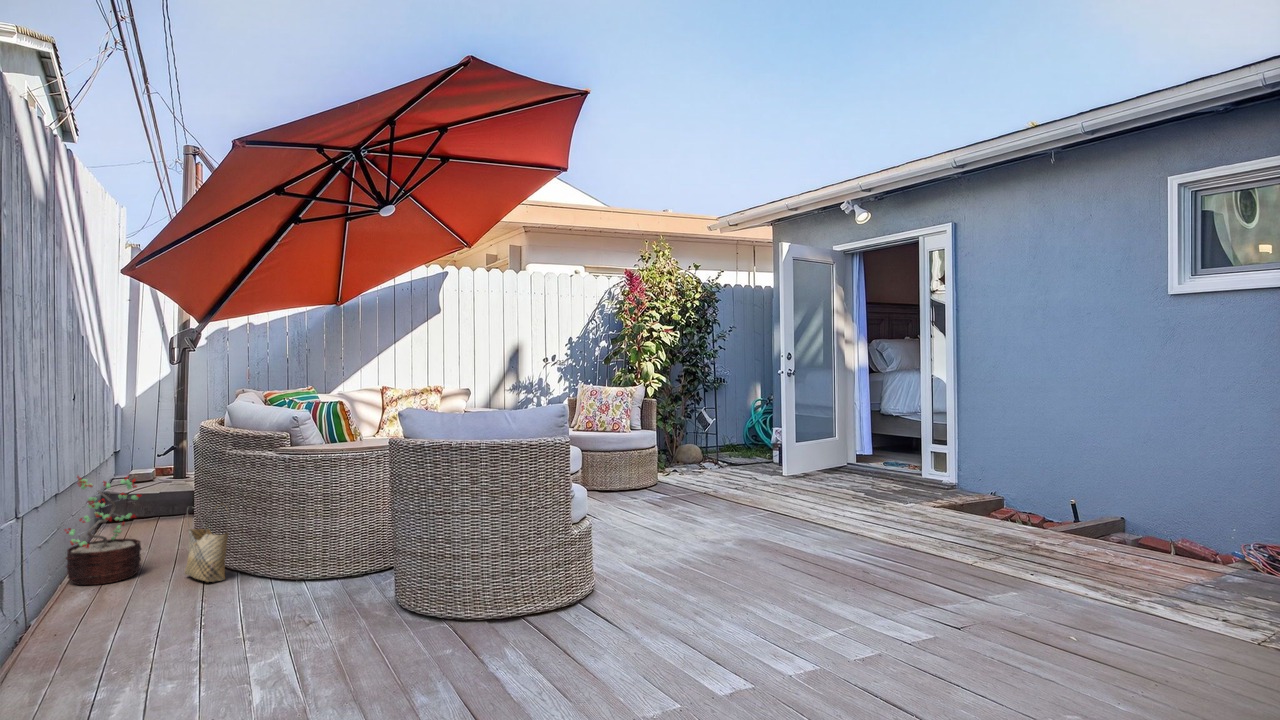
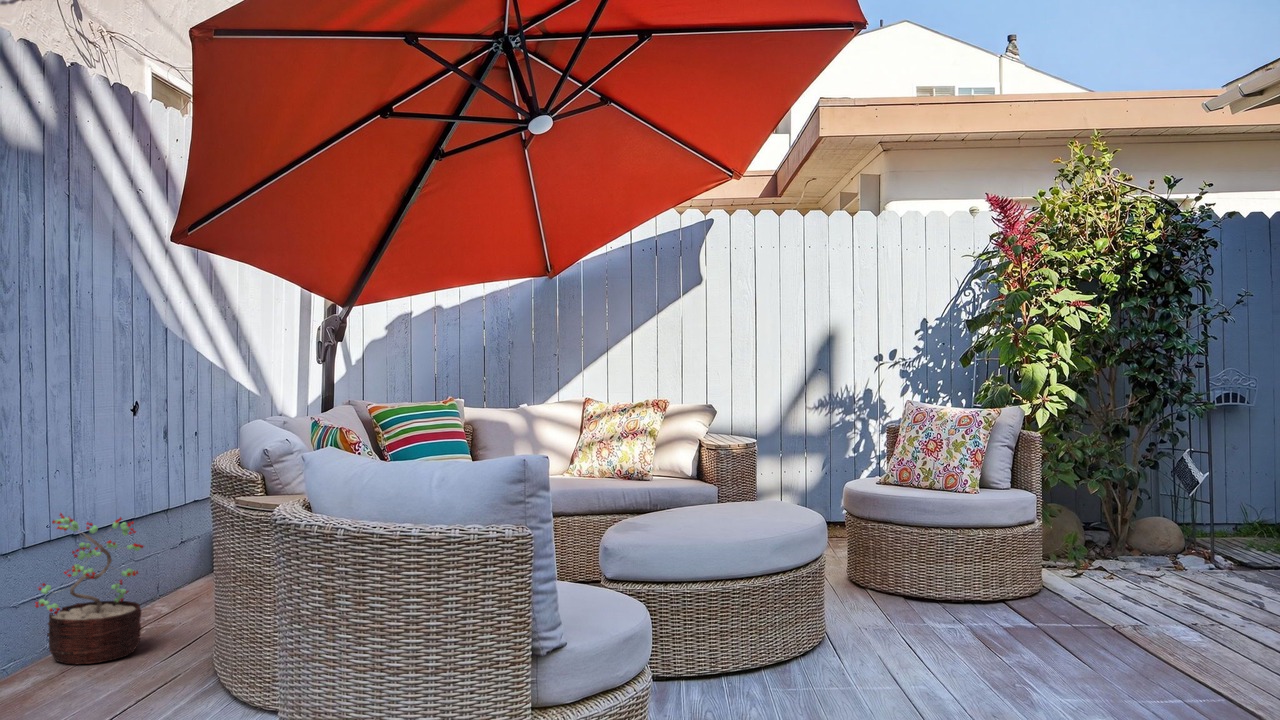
woven basket: present [185,504,229,582] -> none [158,570,210,686]

